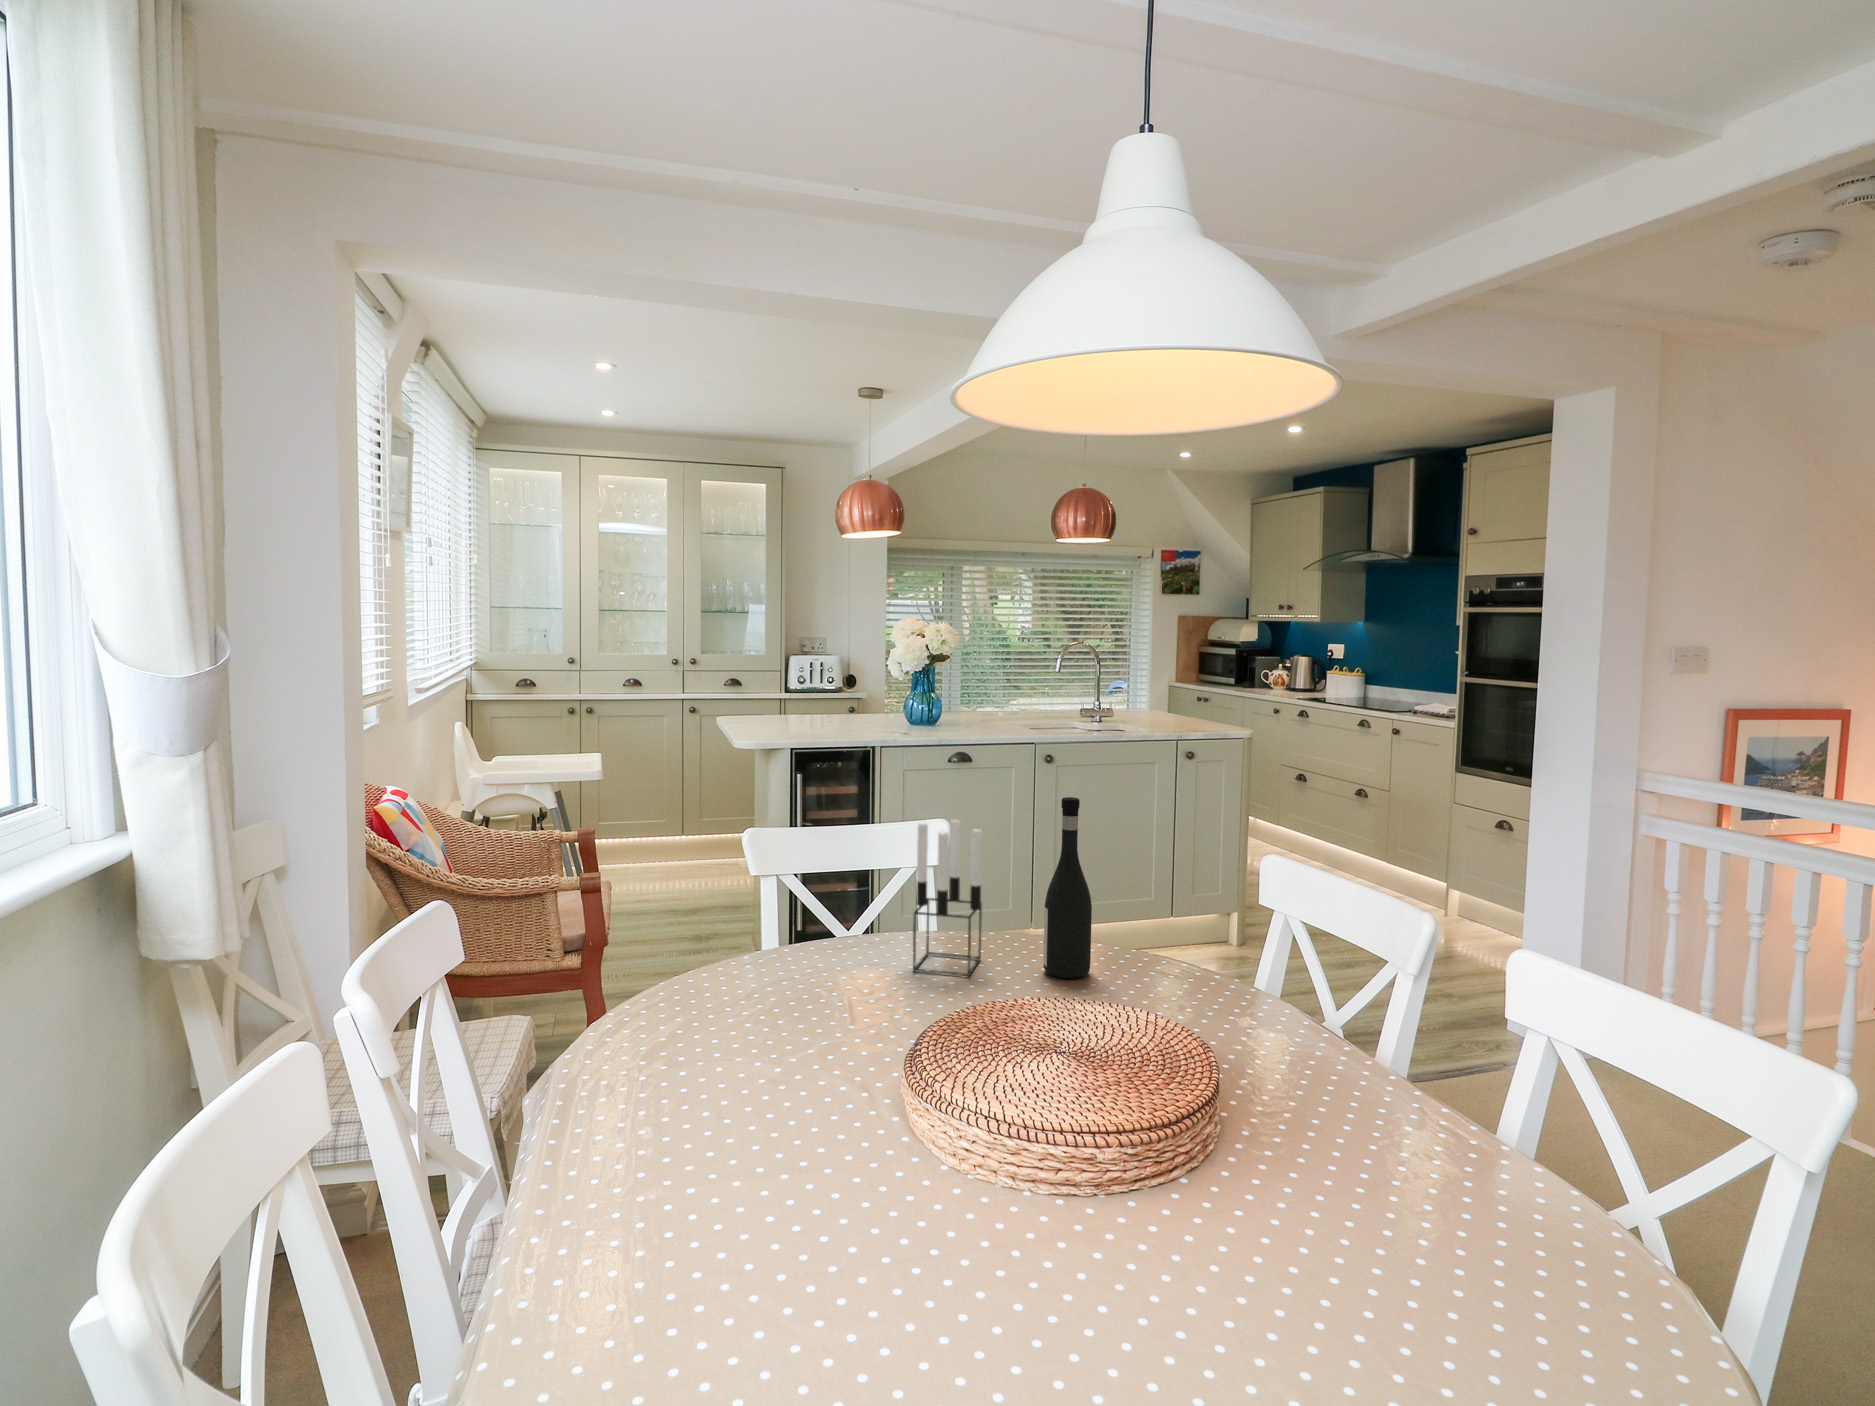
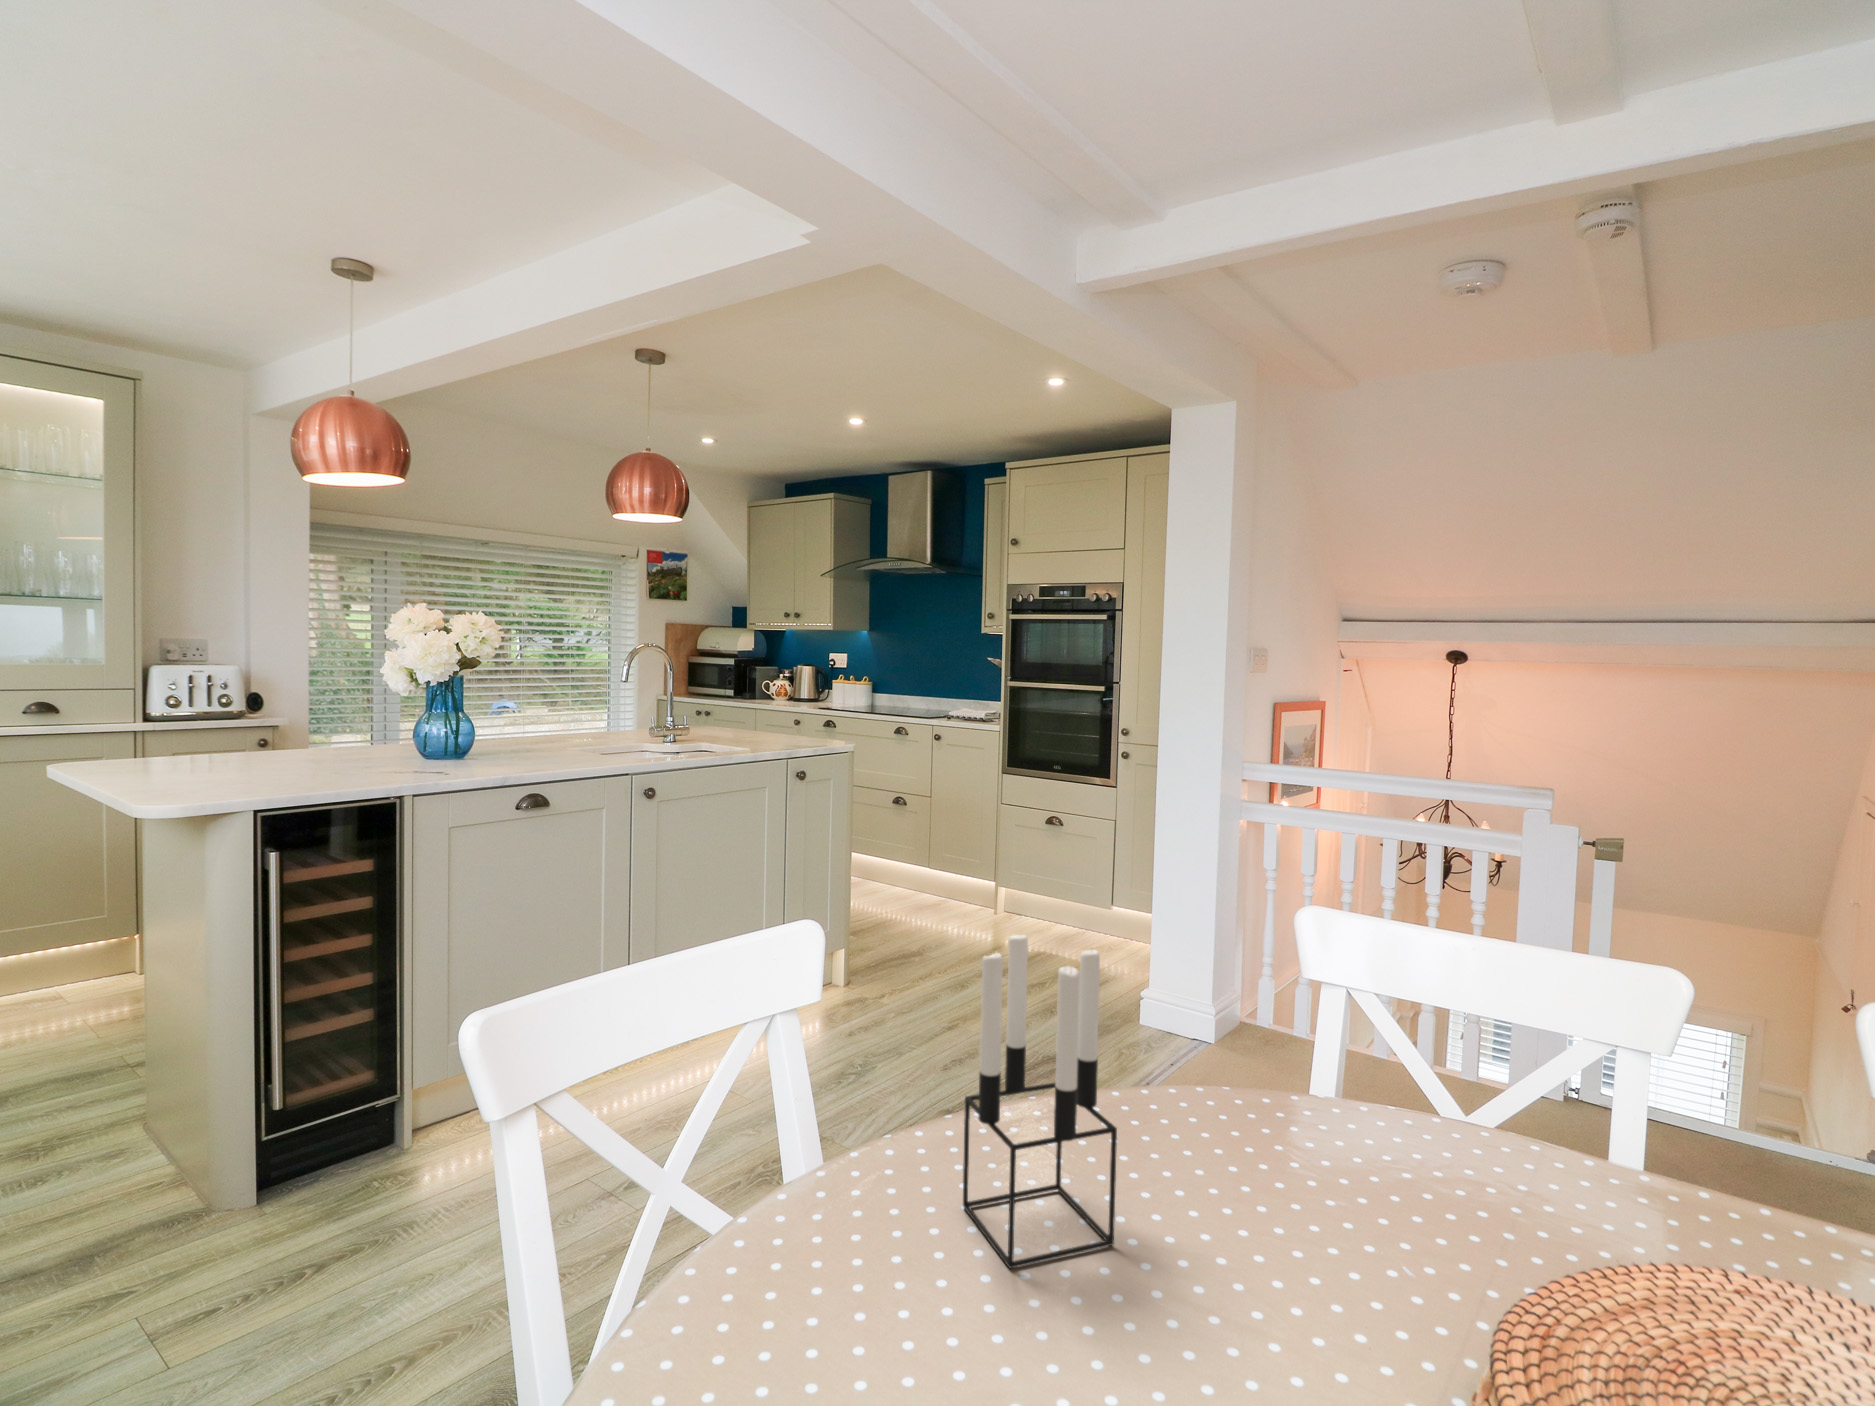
wine bottle: present [1043,797,1092,978] -> none [1174,868,1262,1193]

